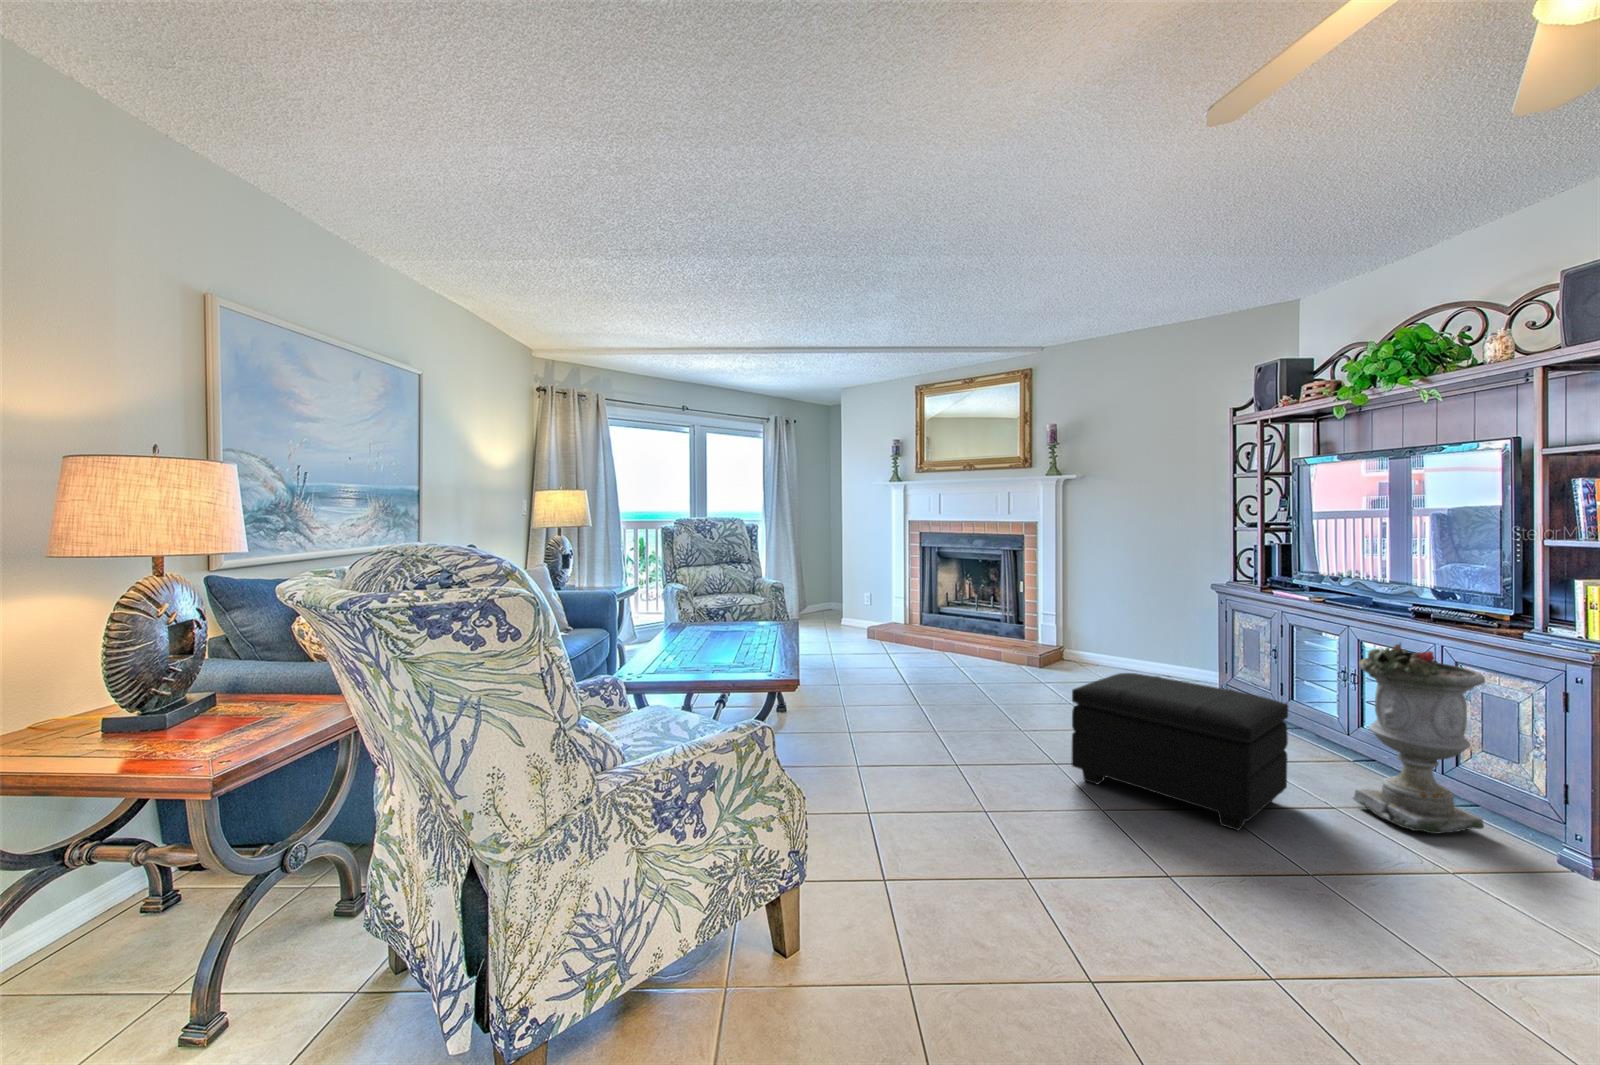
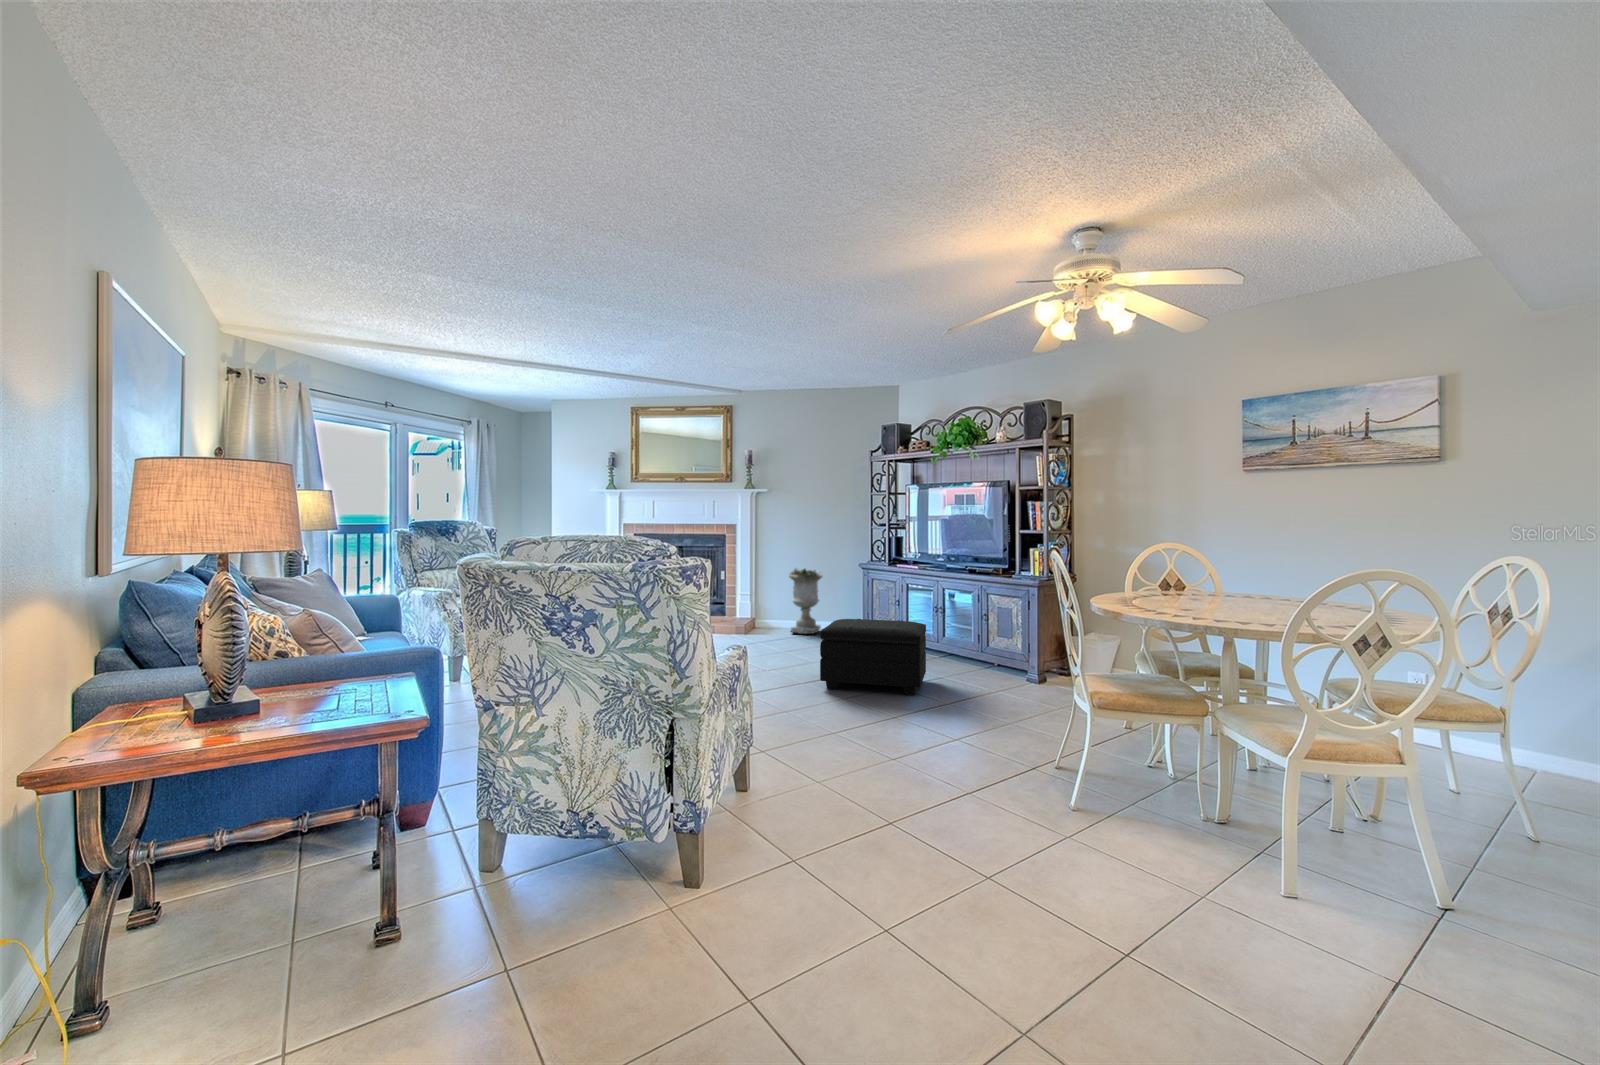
planter: present [1353,643,1485,834] -> present [789,568,822,634]

